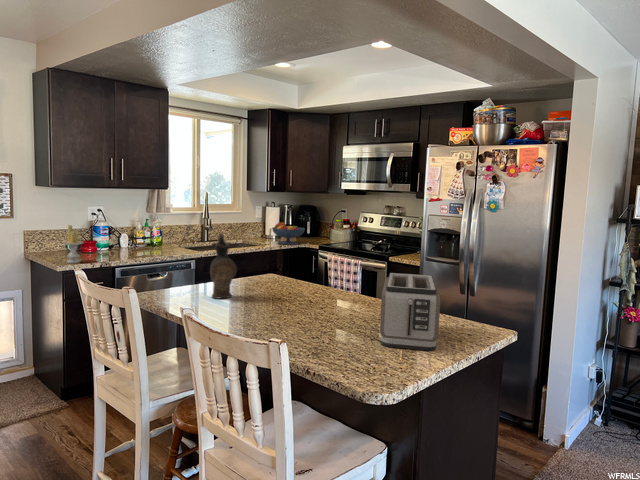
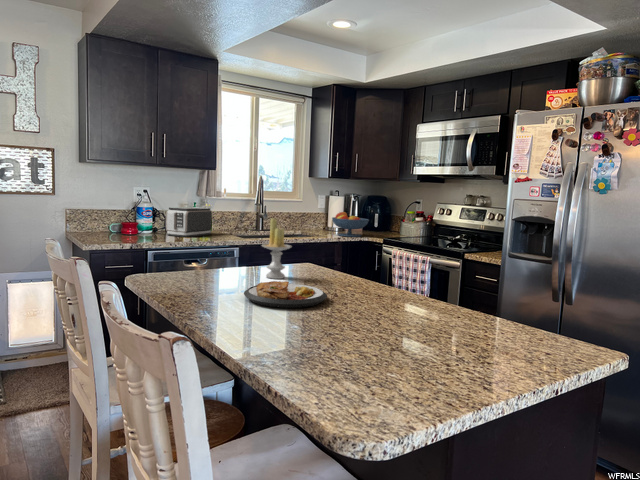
candle: present [62,225,83,263] -> present [262,218,291,279]
ceramic pitcher: present [210,234,237,299] -> none [213,204,246,284]
toaster: present [380,273,440,351] -> present [166,207,212,237]
plate: none [246,295,310,316] -> present [244,281,327,308]

